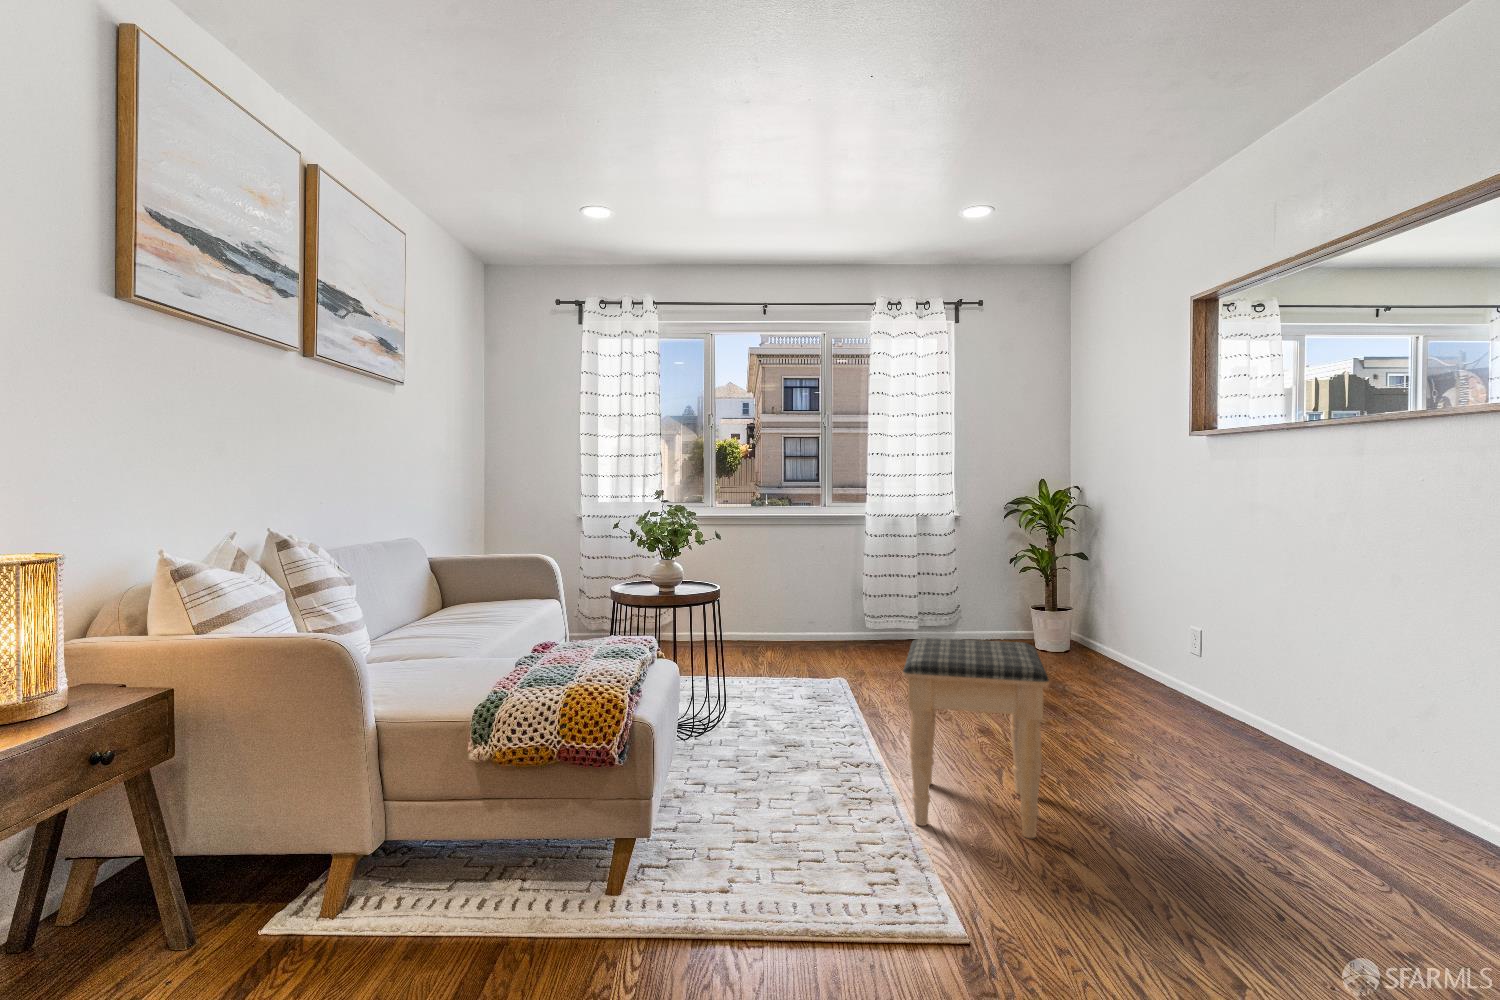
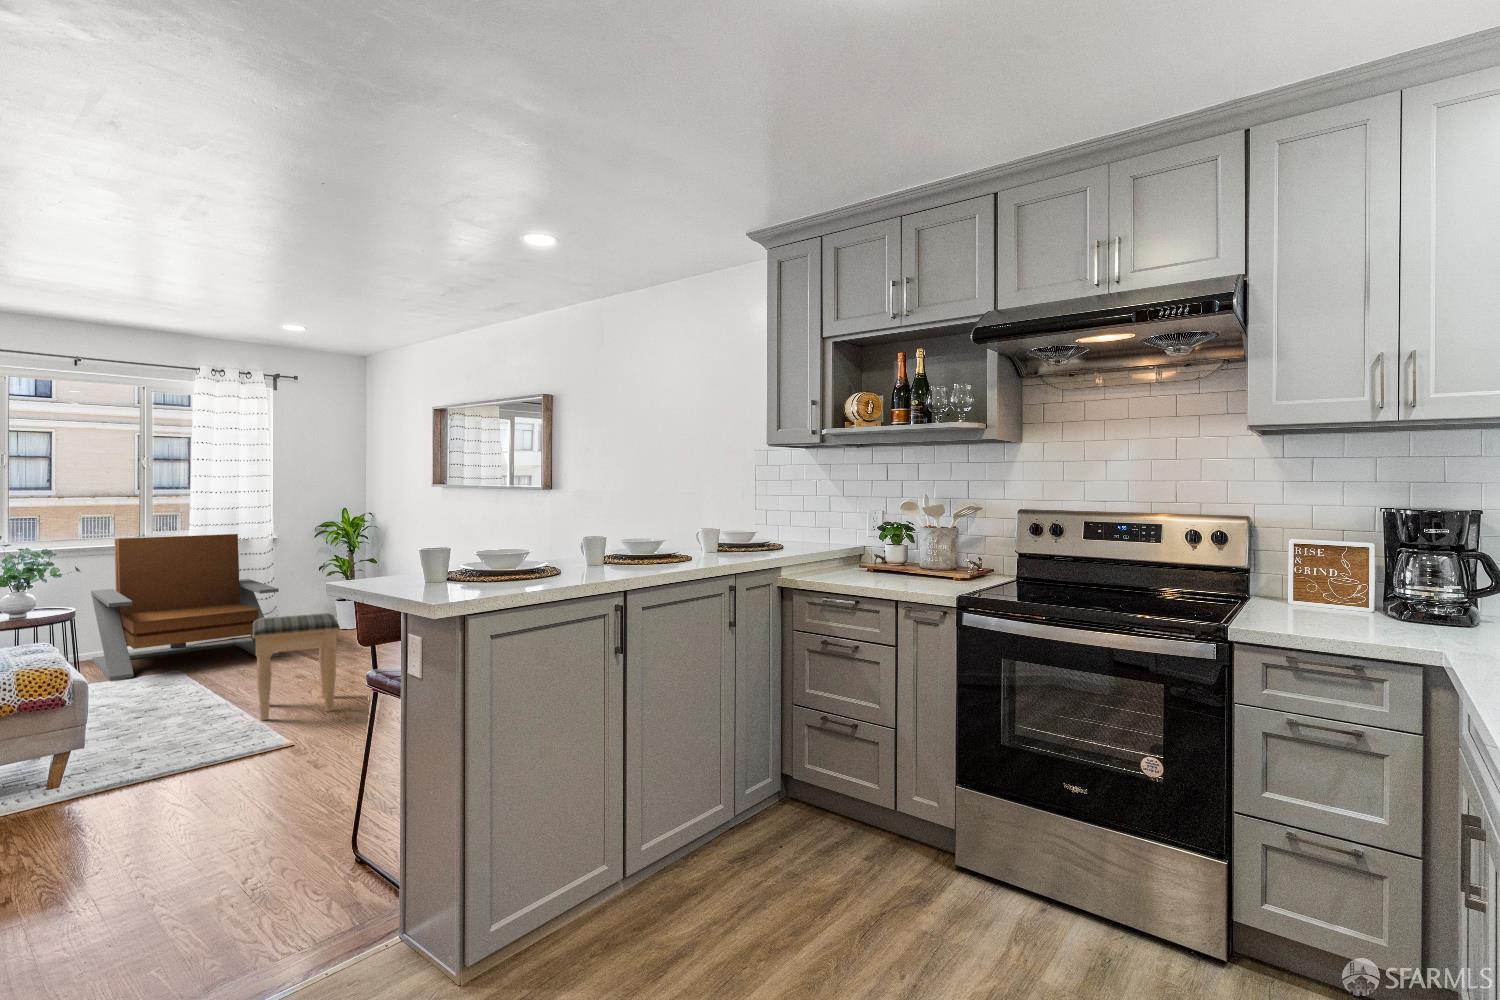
lounge chair: none [773,509,958,681] -> present [91,534,279,680]

